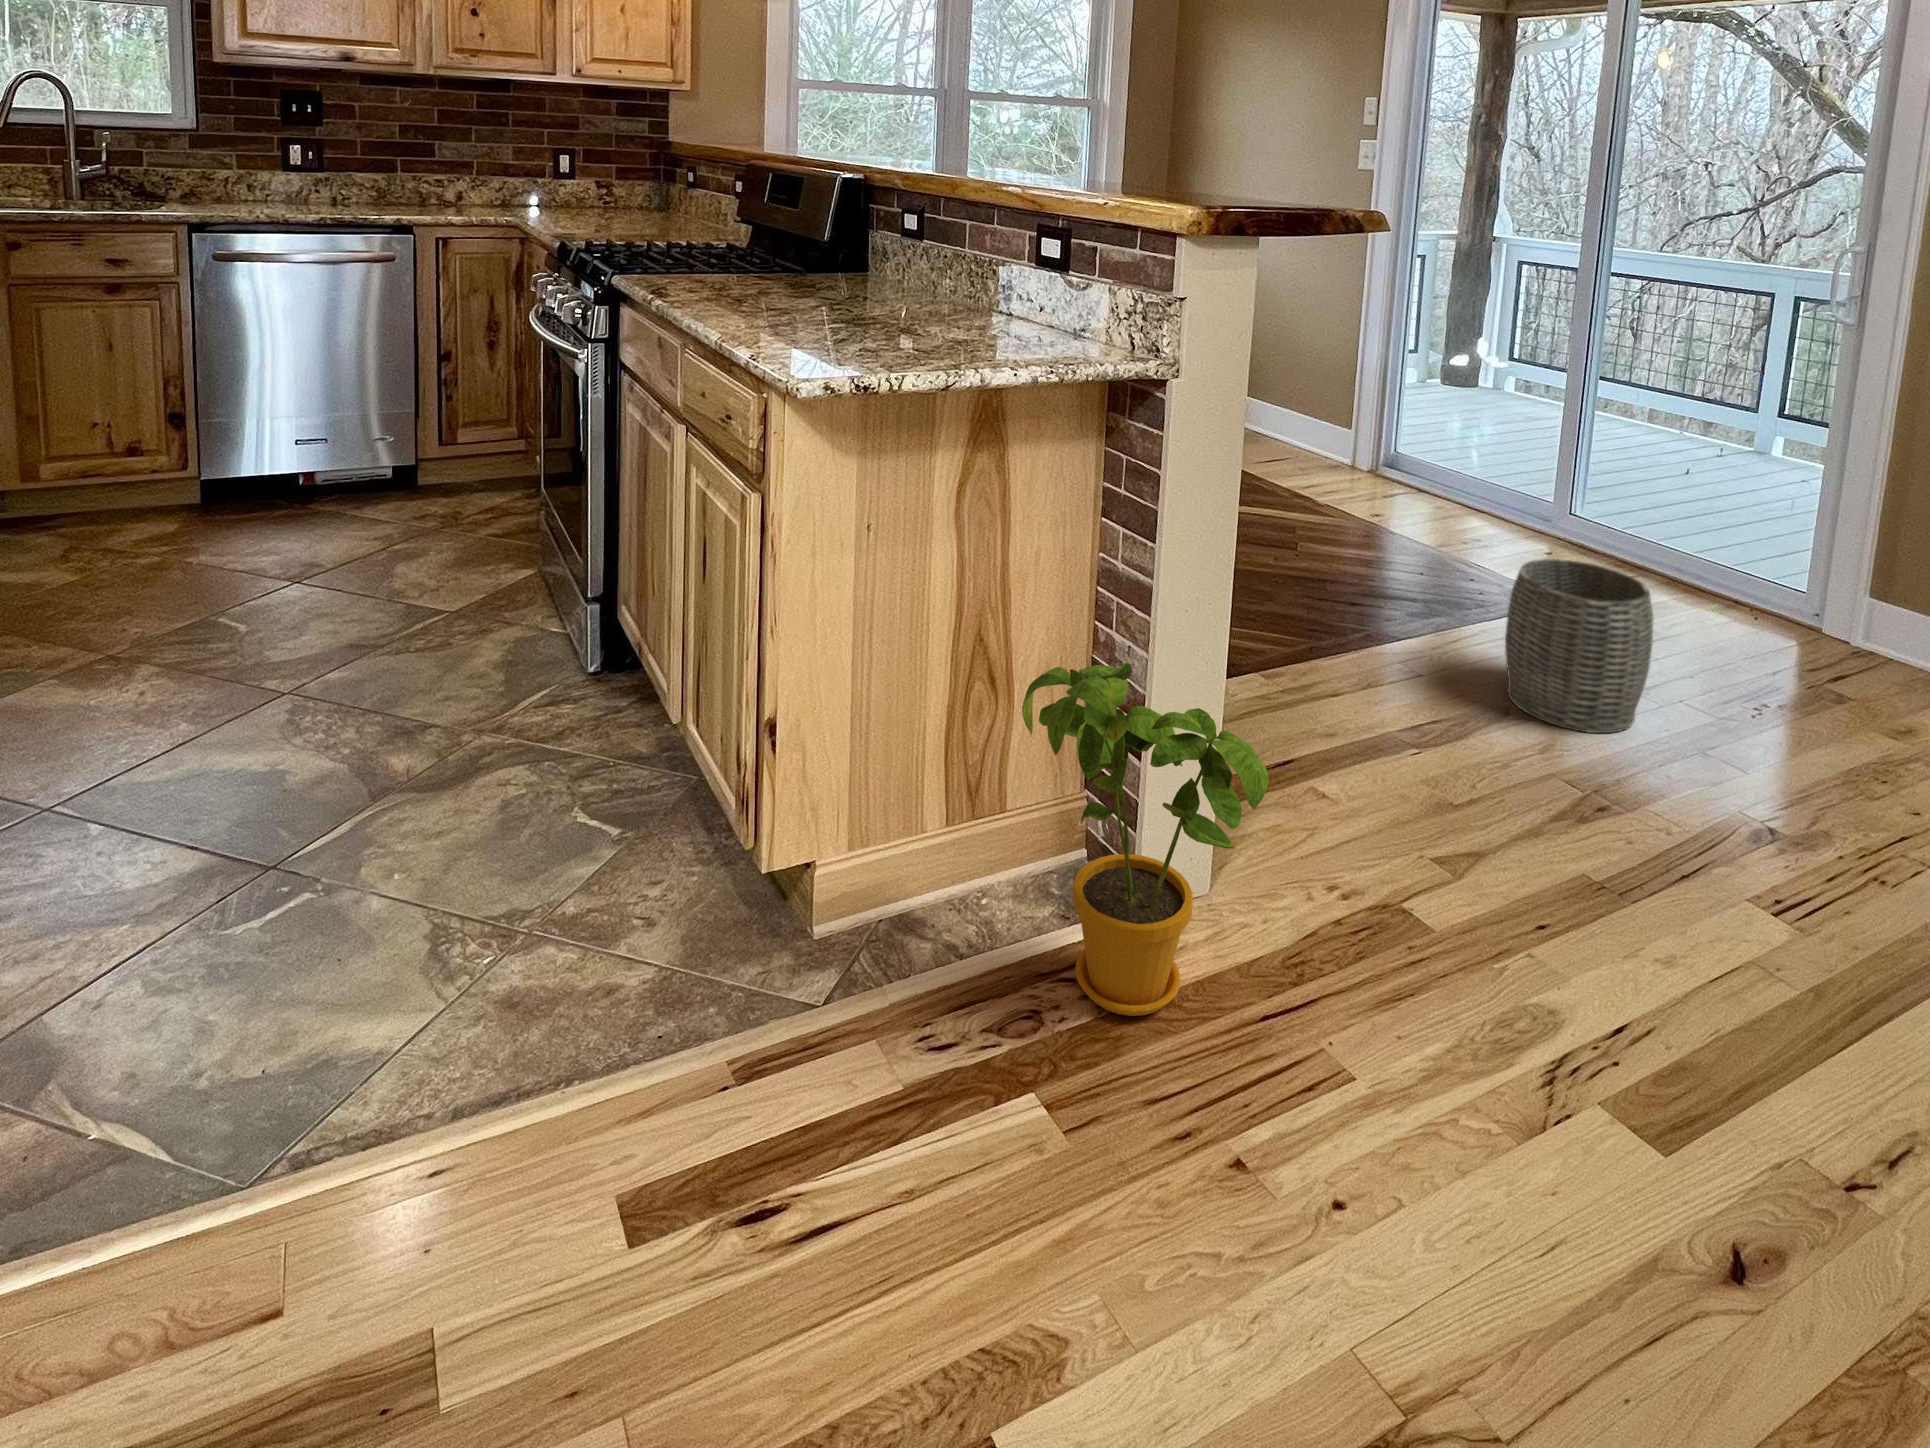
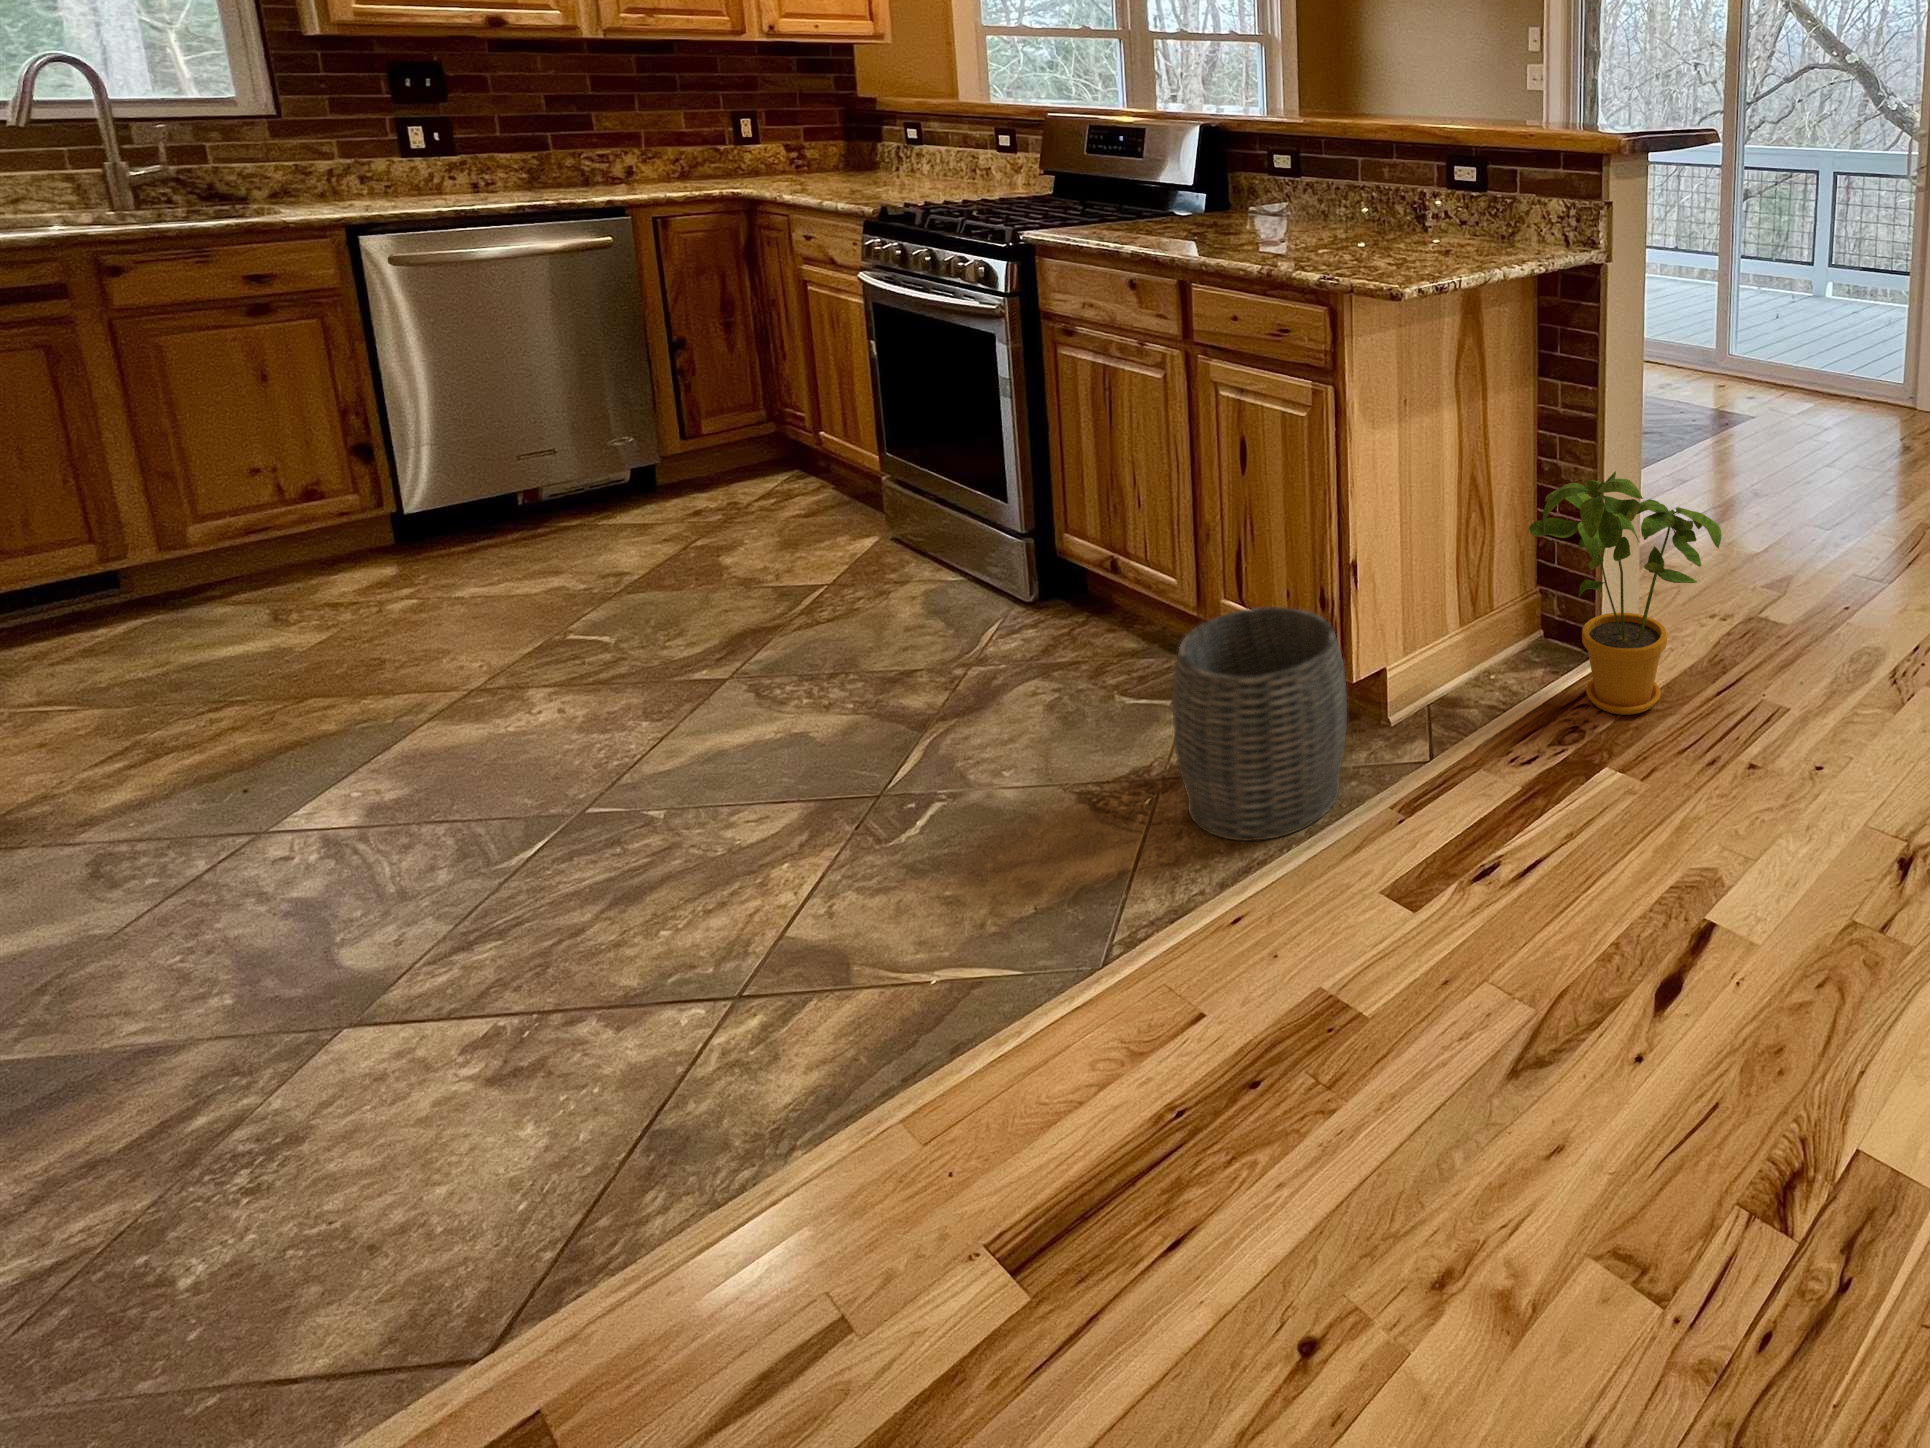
woven basket: present [1505,559,1654,733] -> present [1172,607,1347,841]

